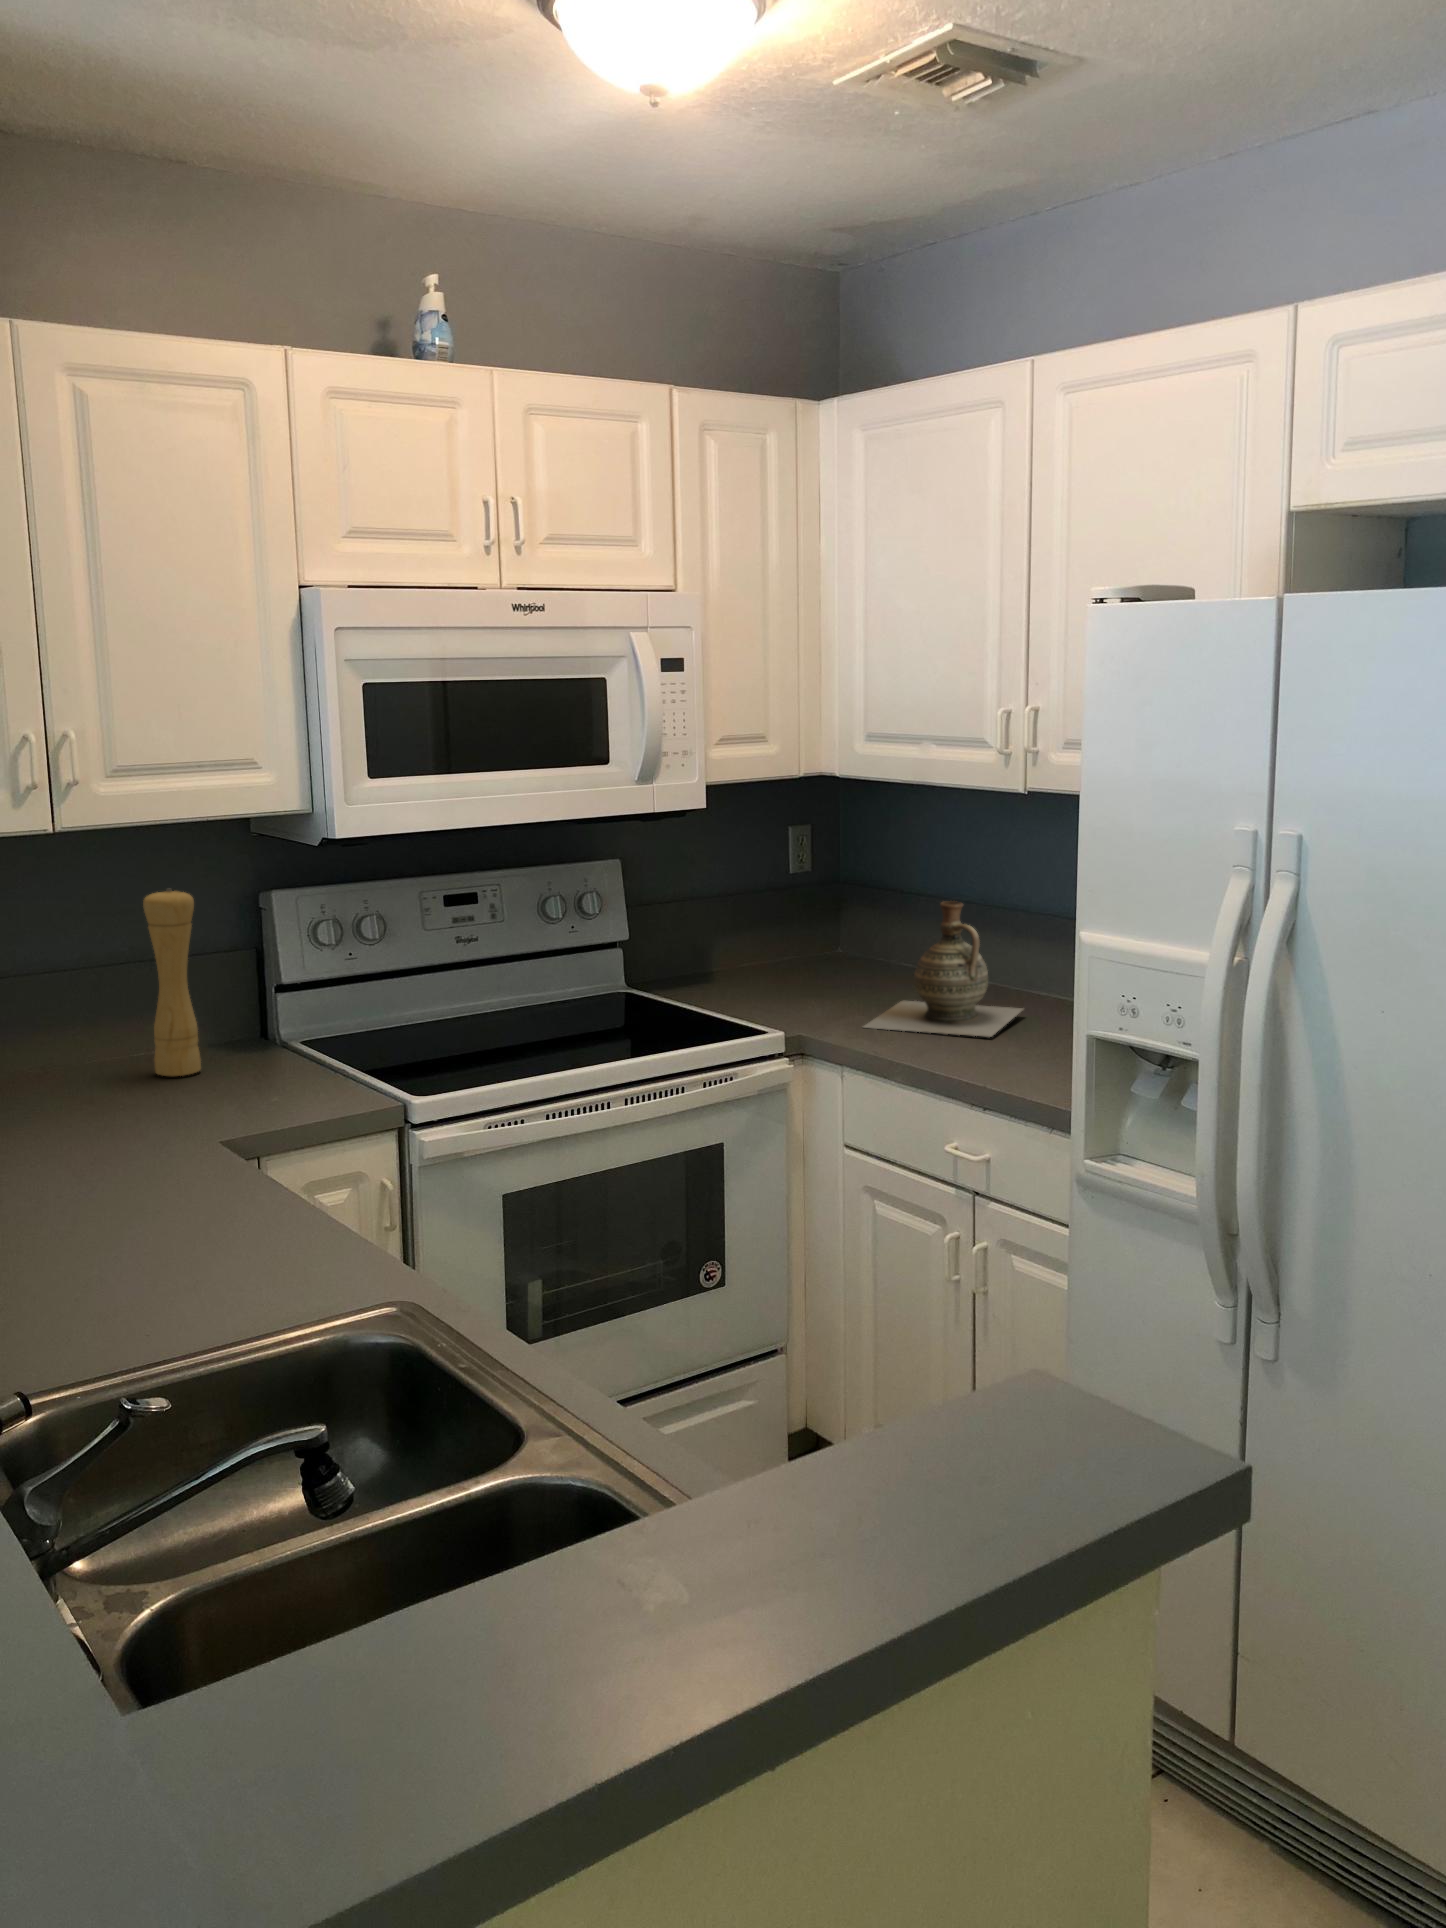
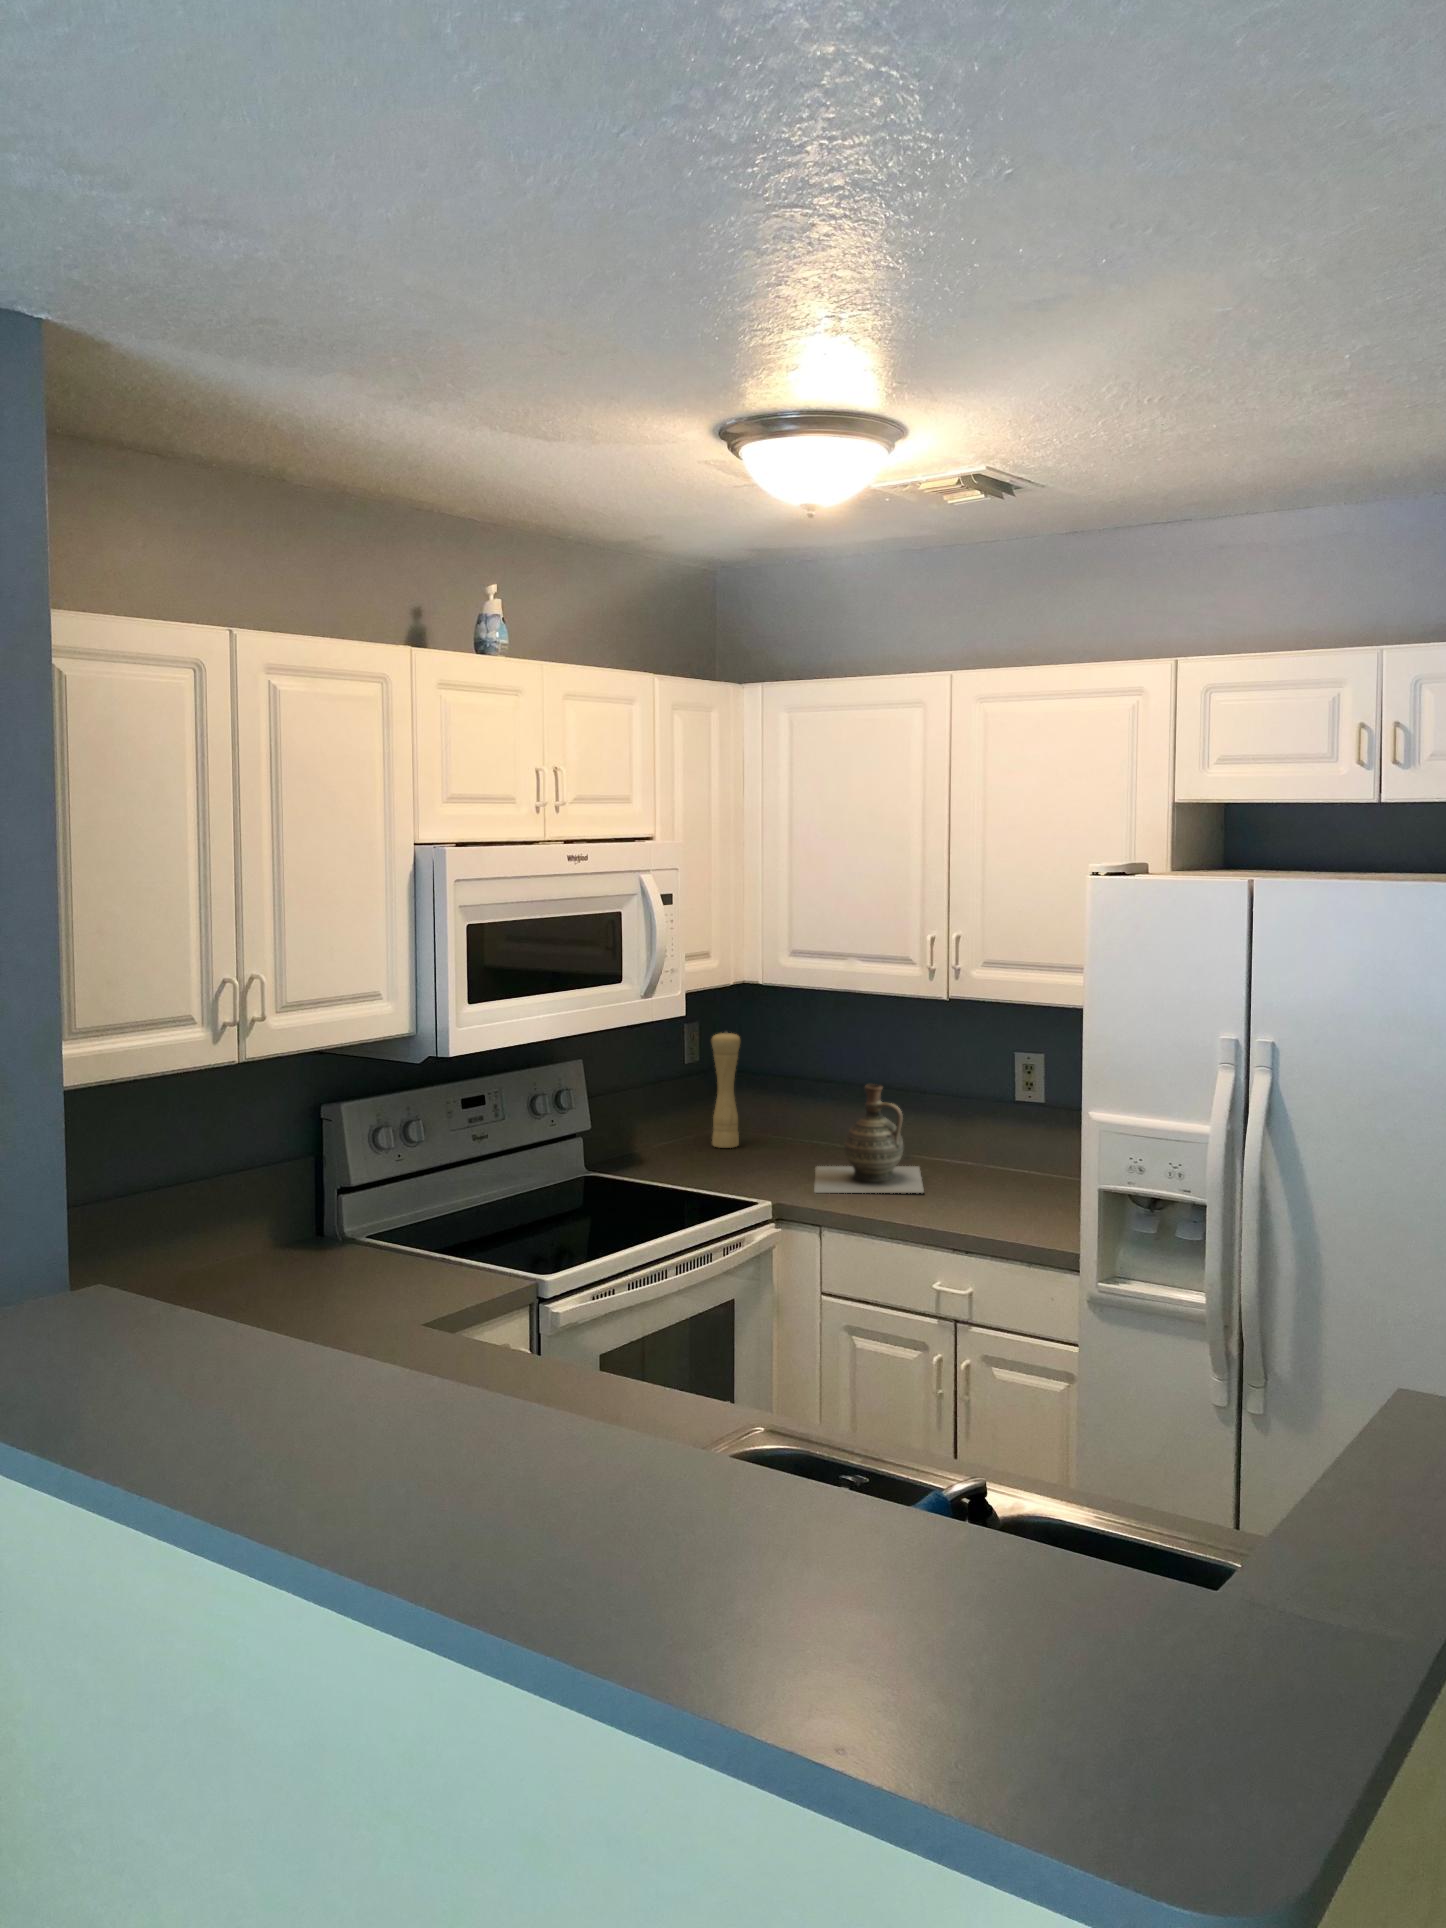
pepper mill: present [143,889,201,1076] -> present [712,1032,740,1148]

